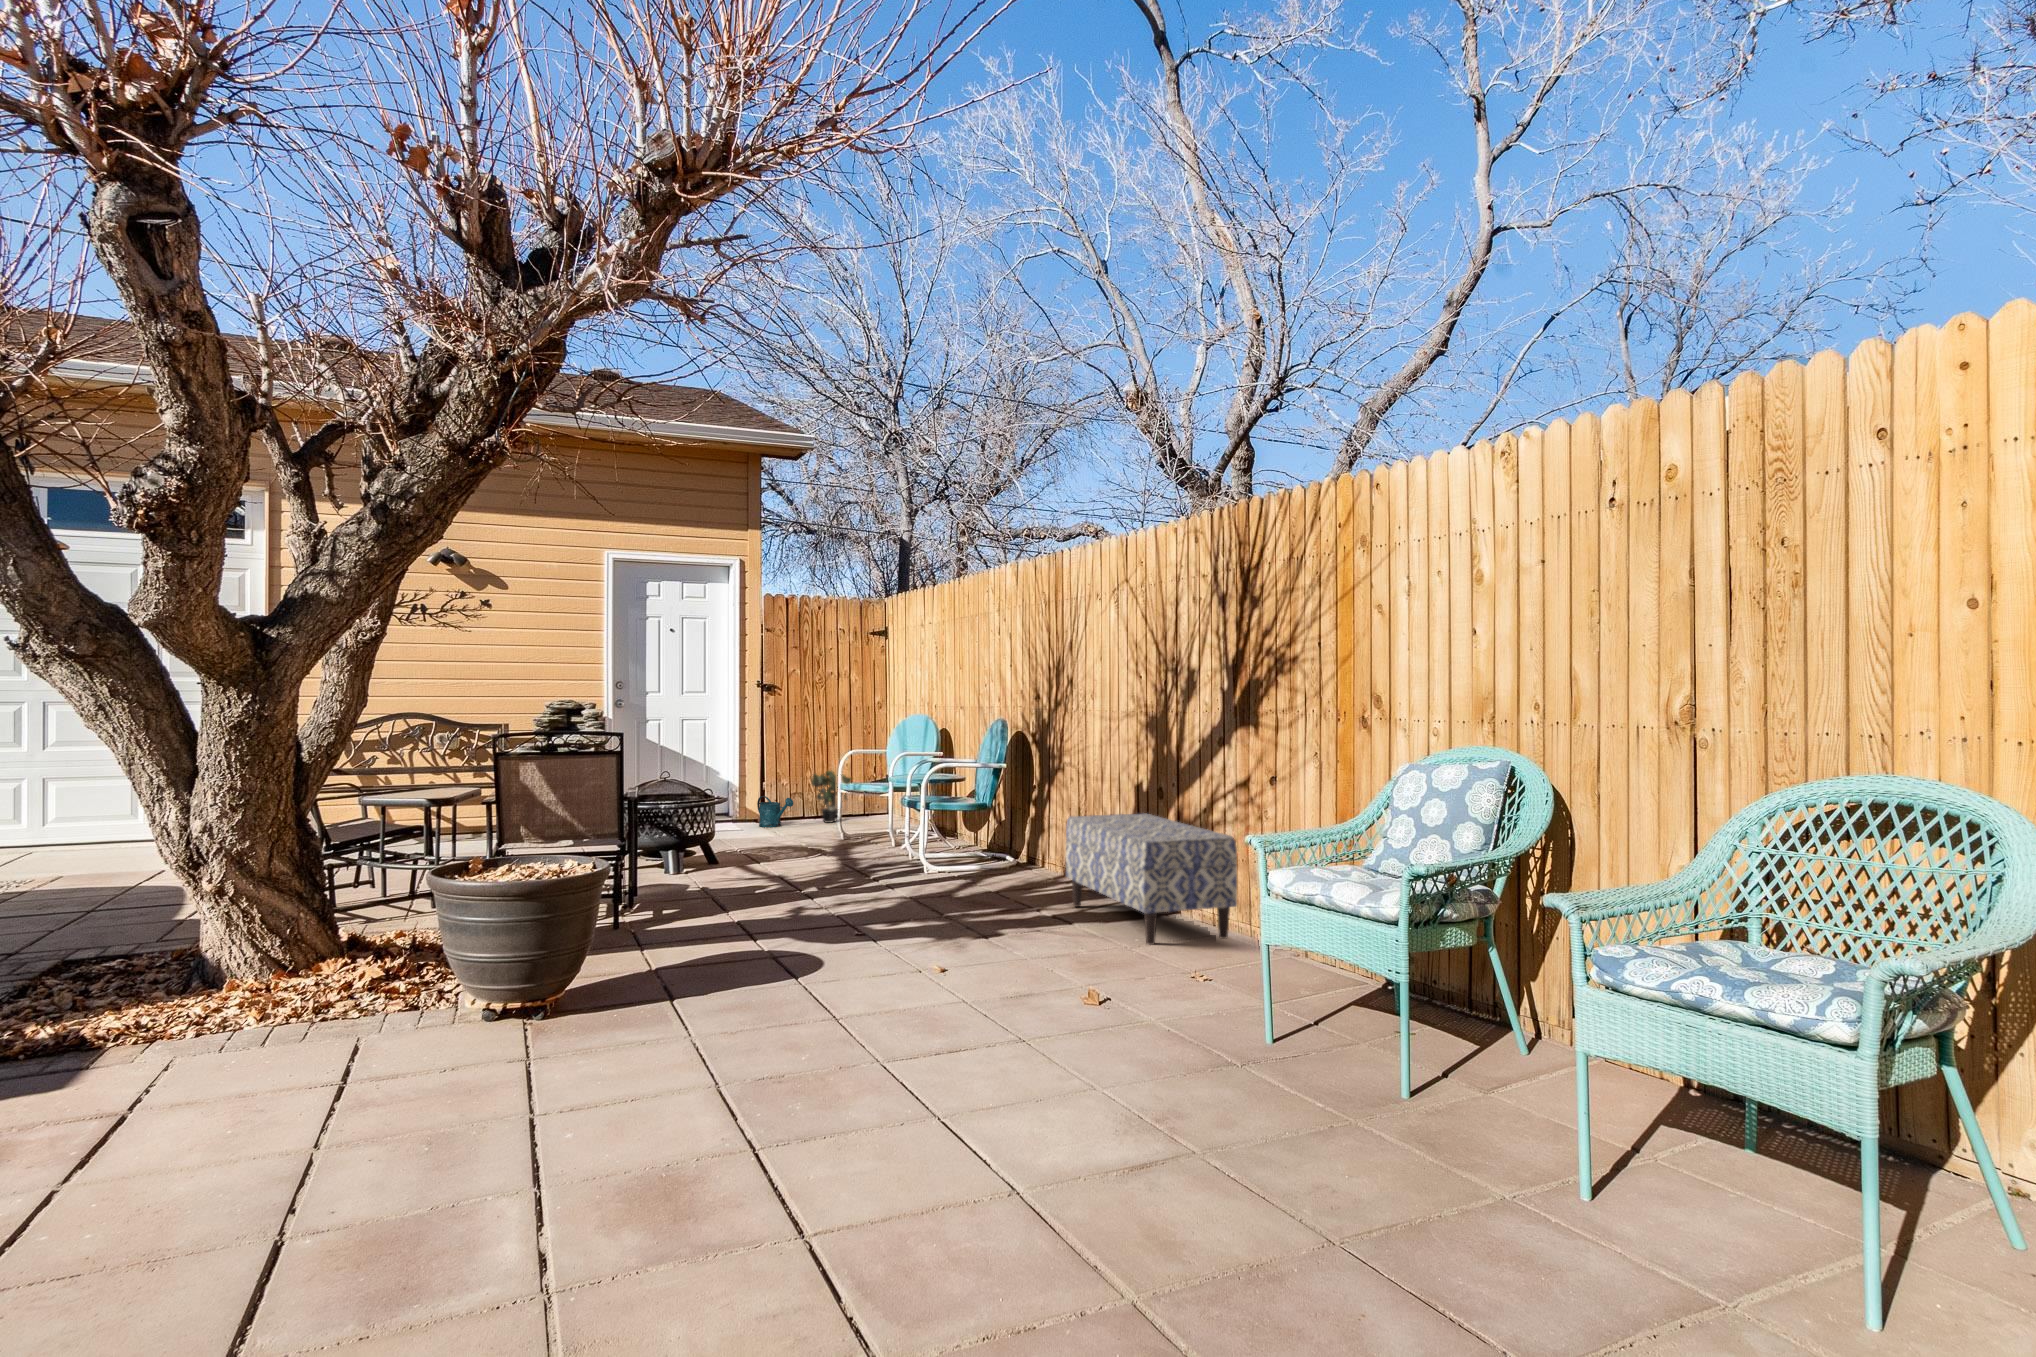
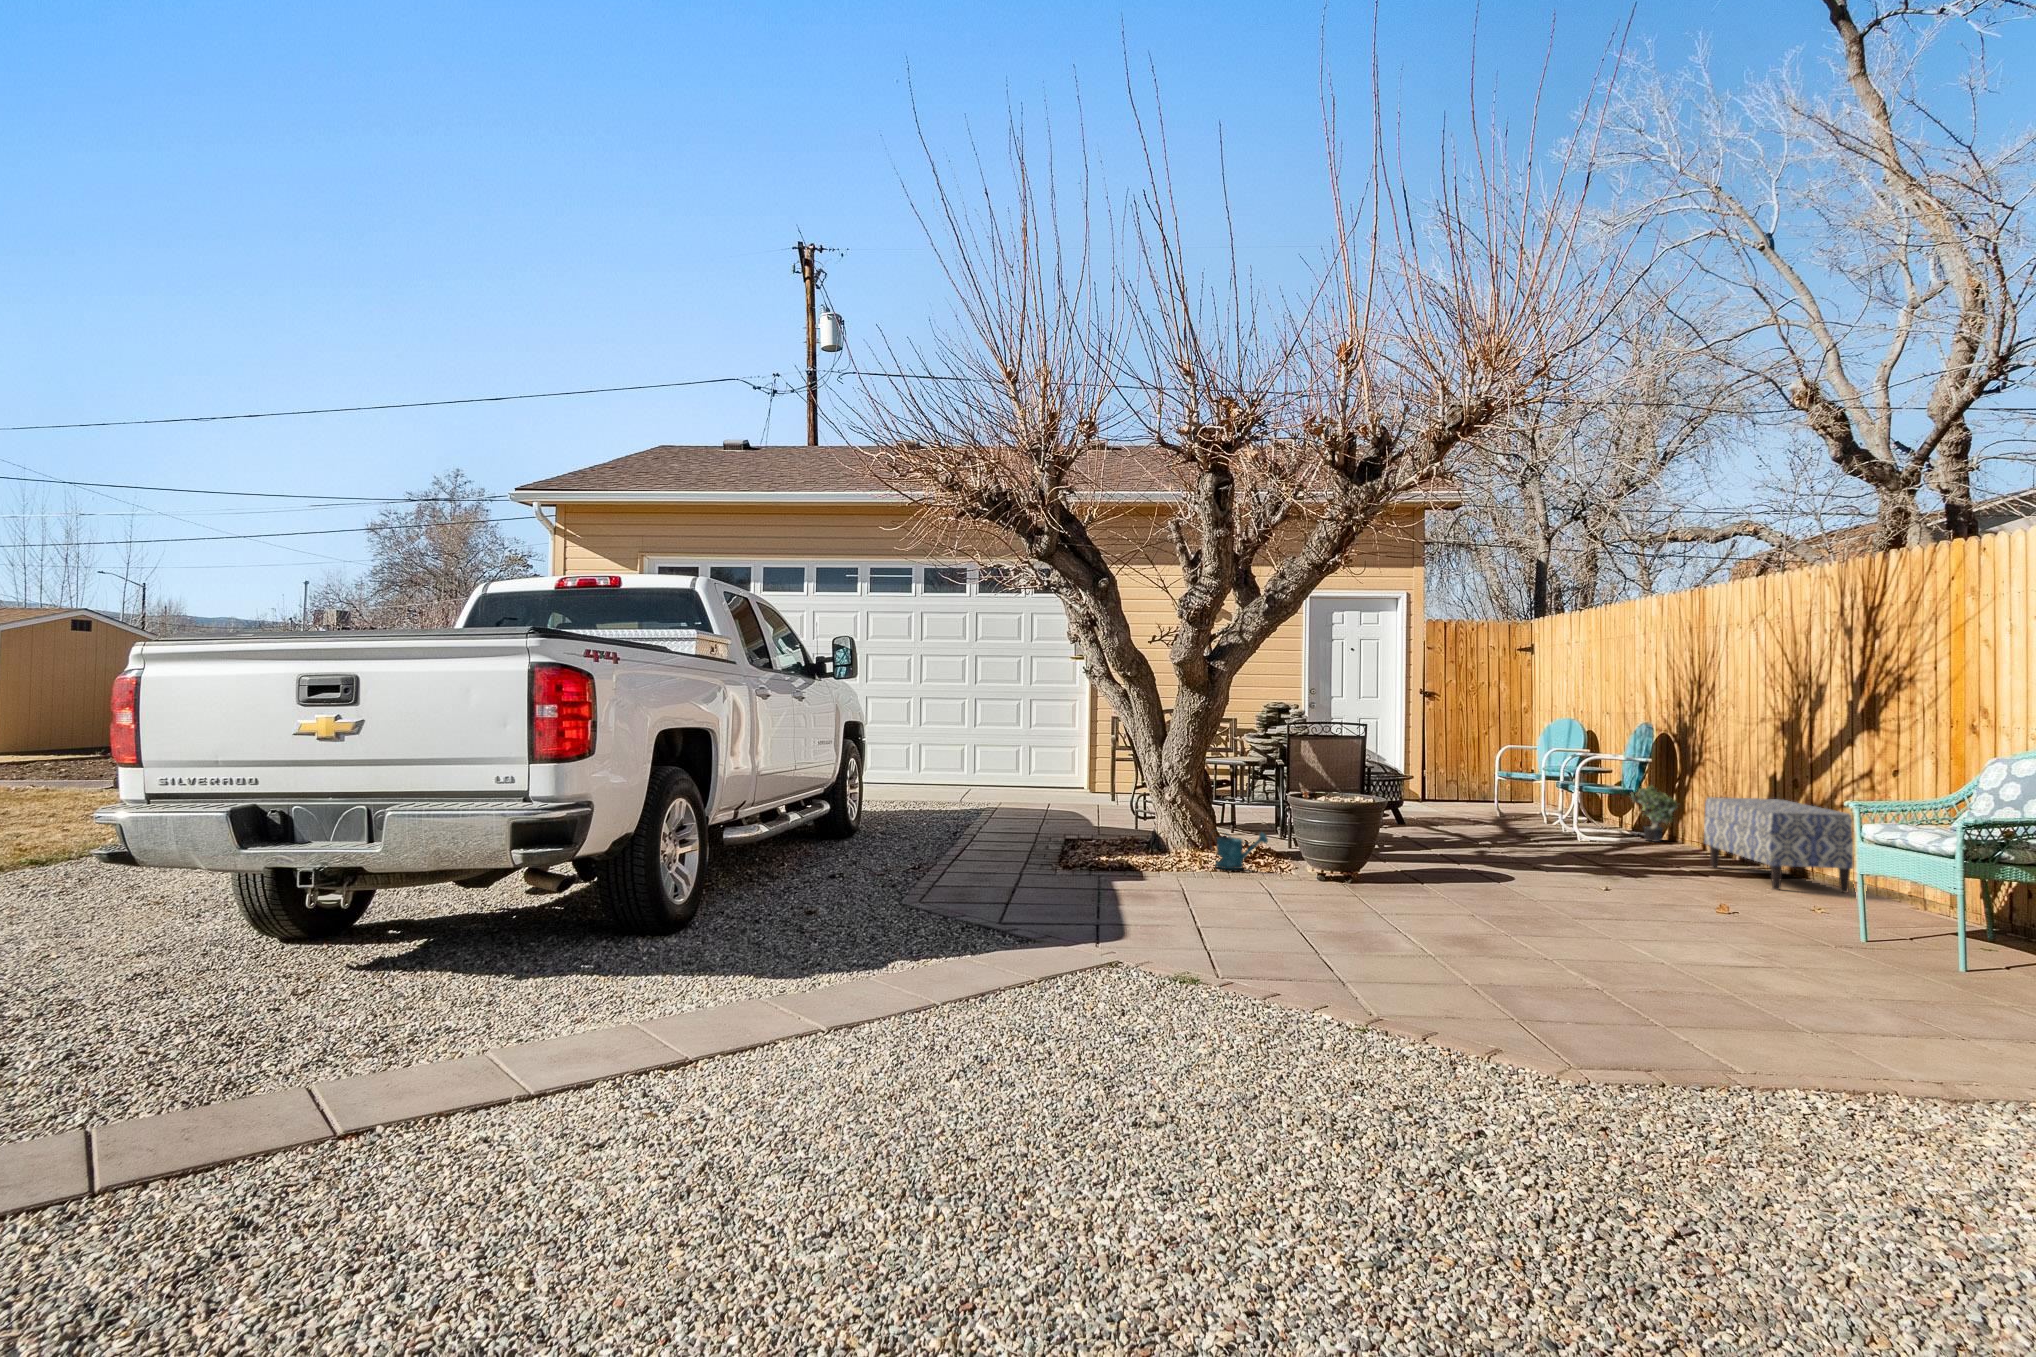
potted plant: present [811,770,851,823] -> present [1631,786,1677,842]
watering can: present [757,796,793,827] -> present [1215,833,1268,869]

